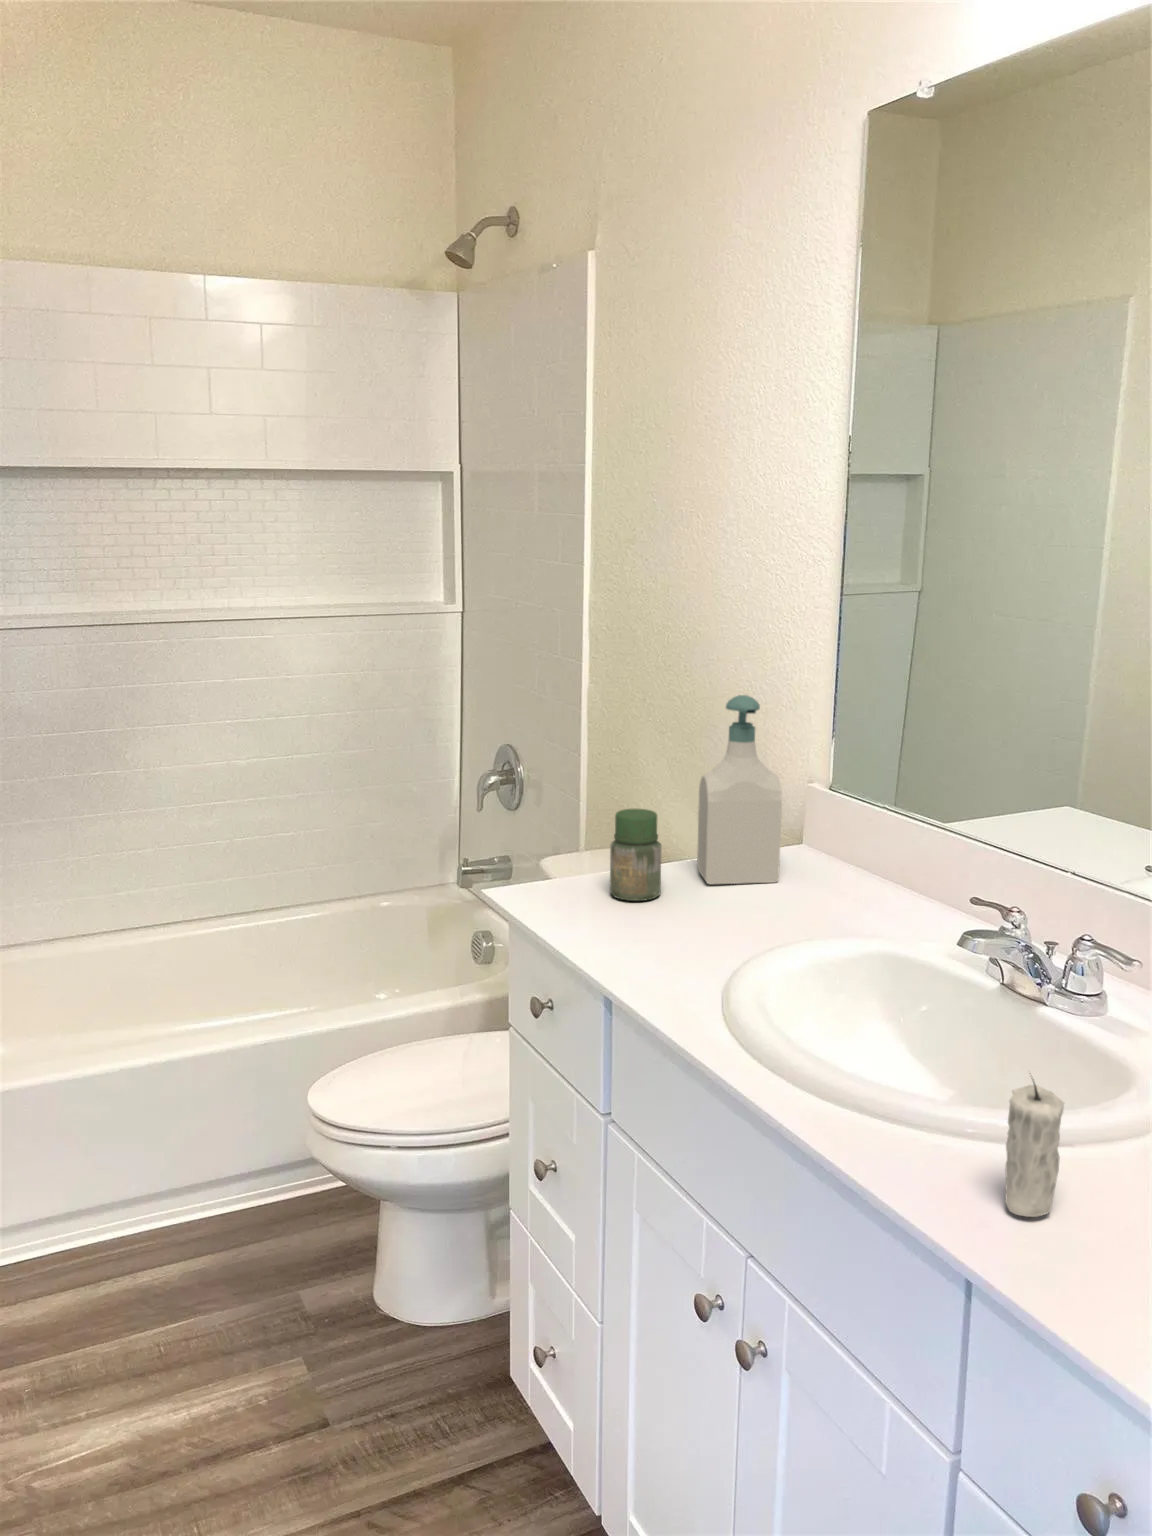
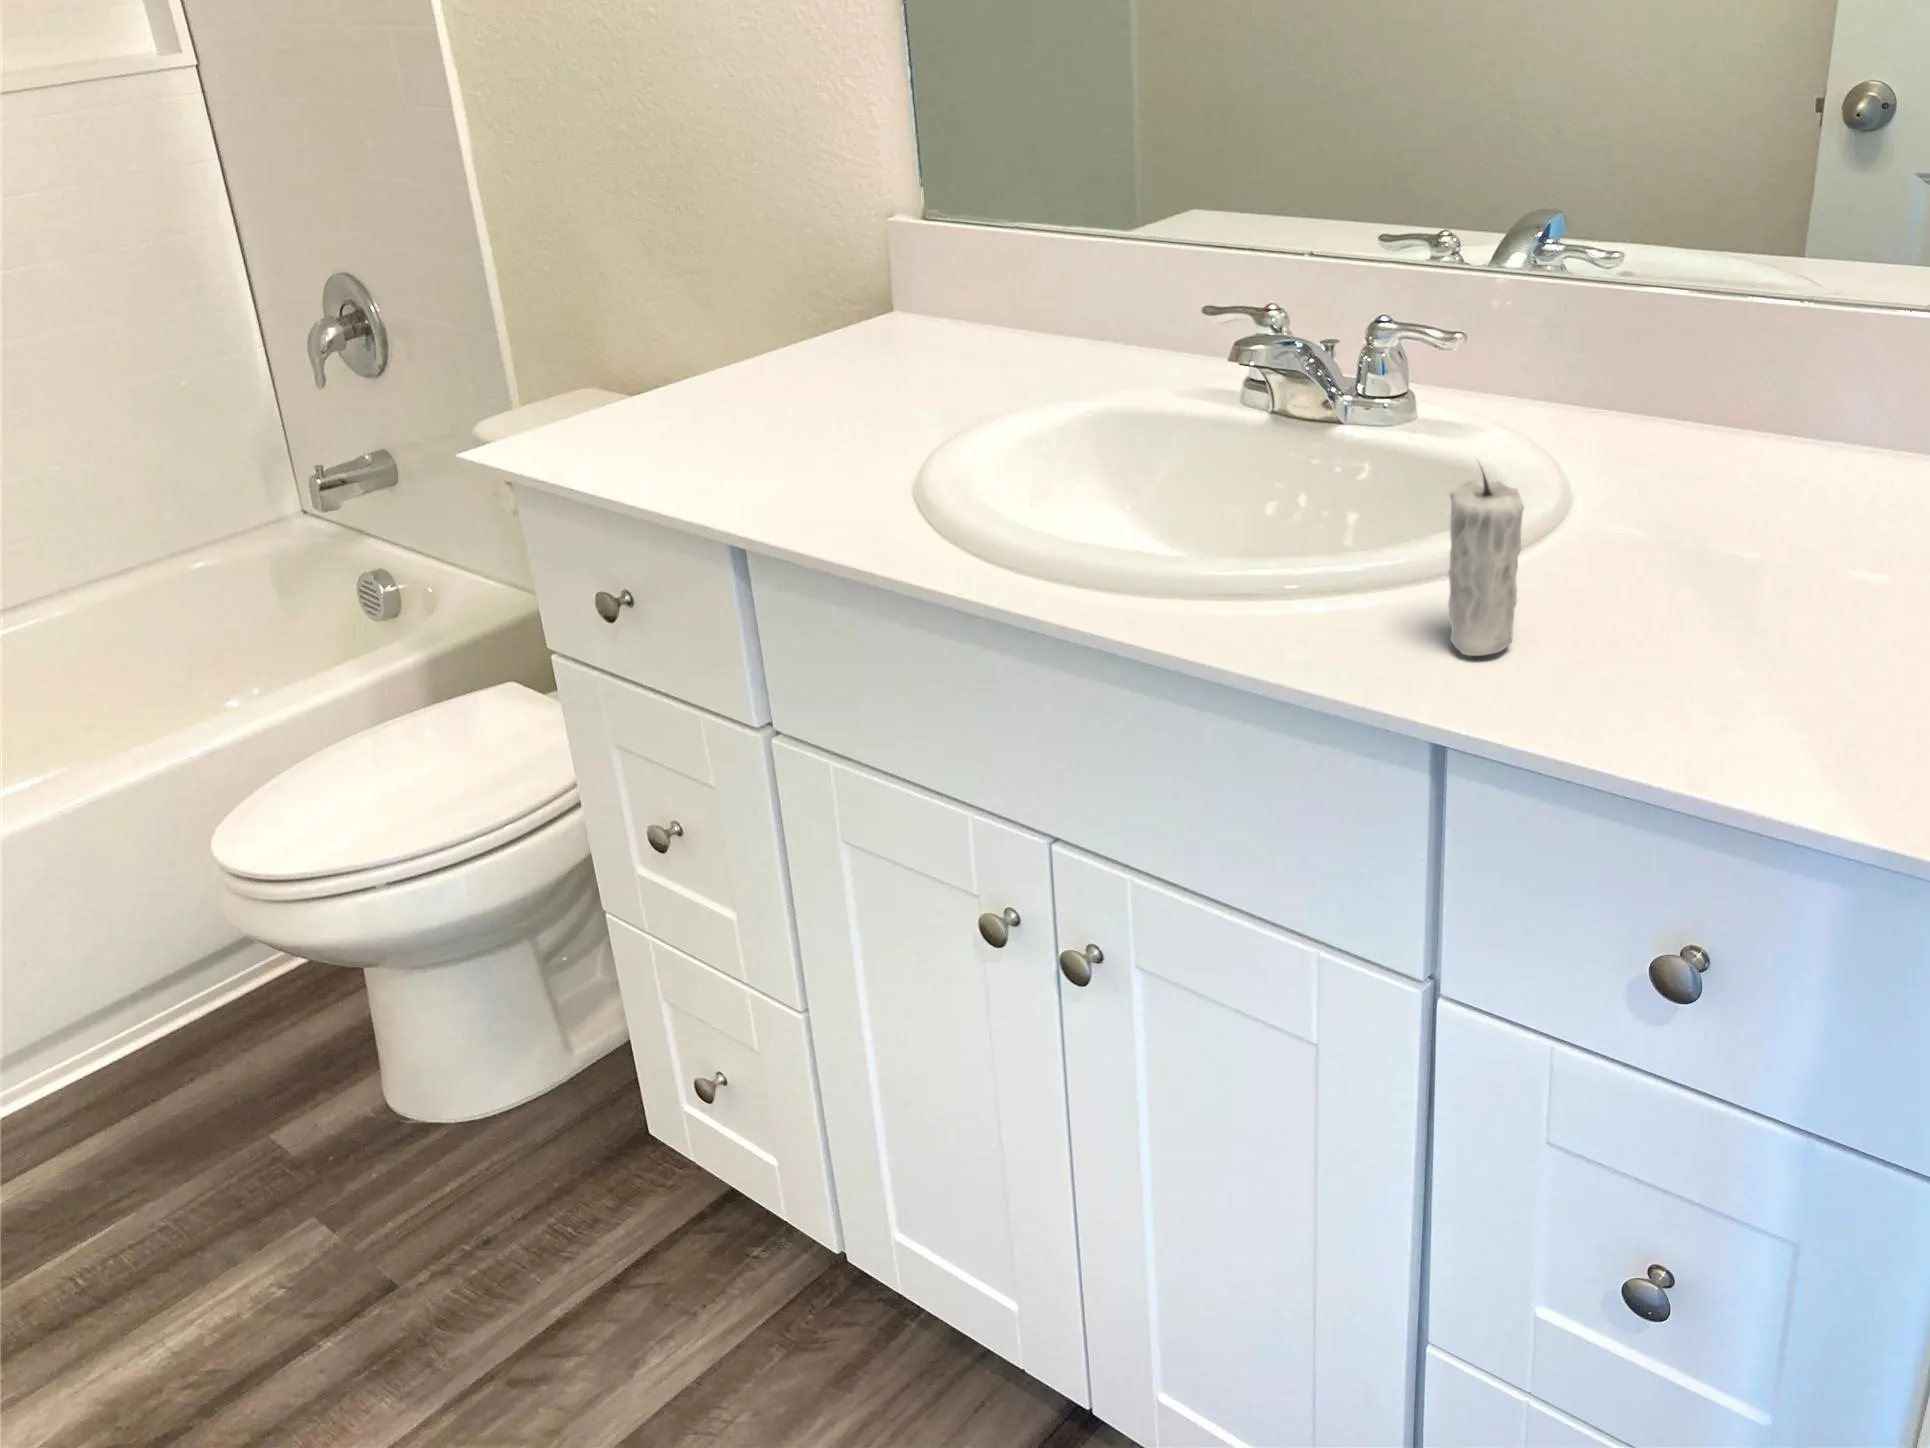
soap bottle: present [697,695,782,884] -> none [749,82,890,382]
jar: present [610,809,661,901] -> none [643,281,734,424]

